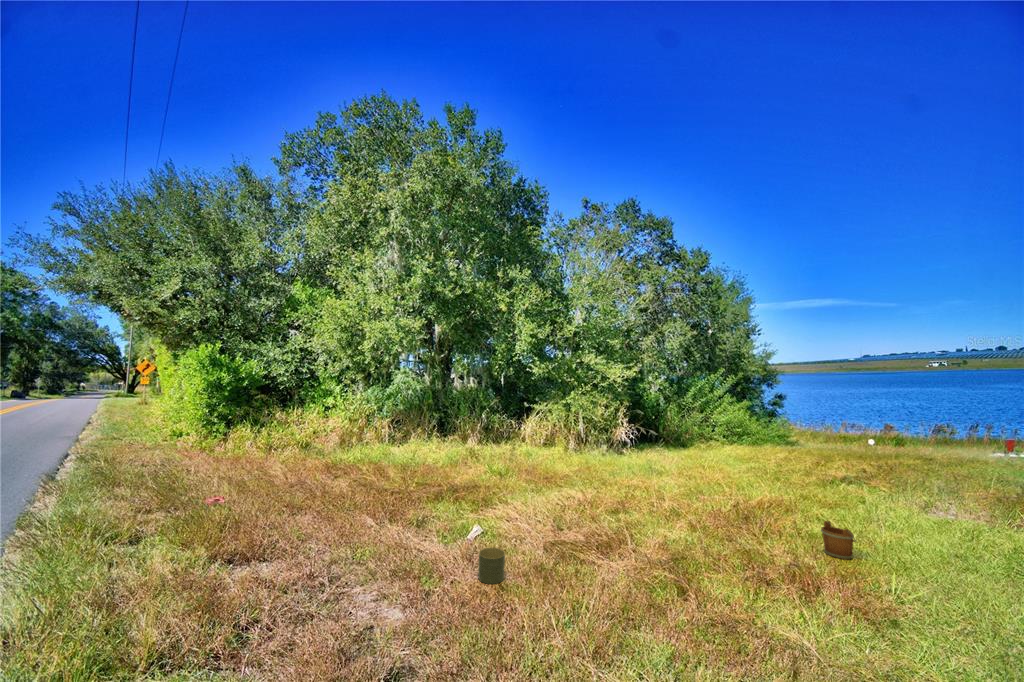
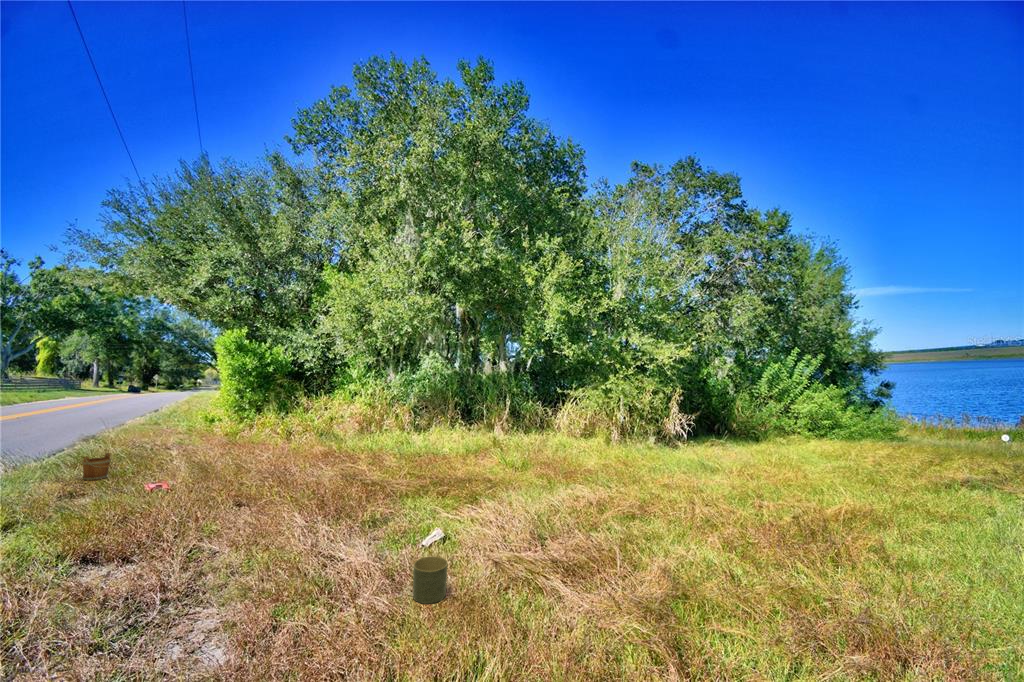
bucket: present [821,521,856,560] -> present [82,453,113,481]

